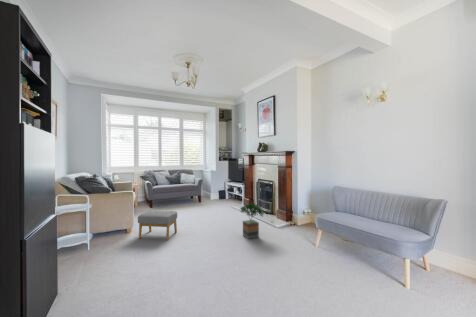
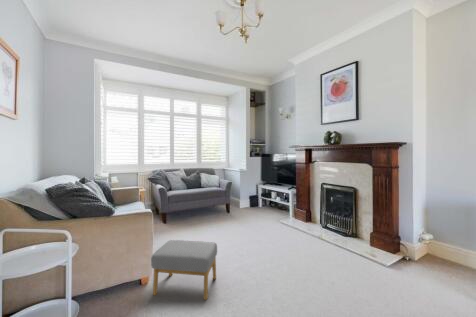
potted tree: present [241,204,264,239] -> none [329,230,382,299]

